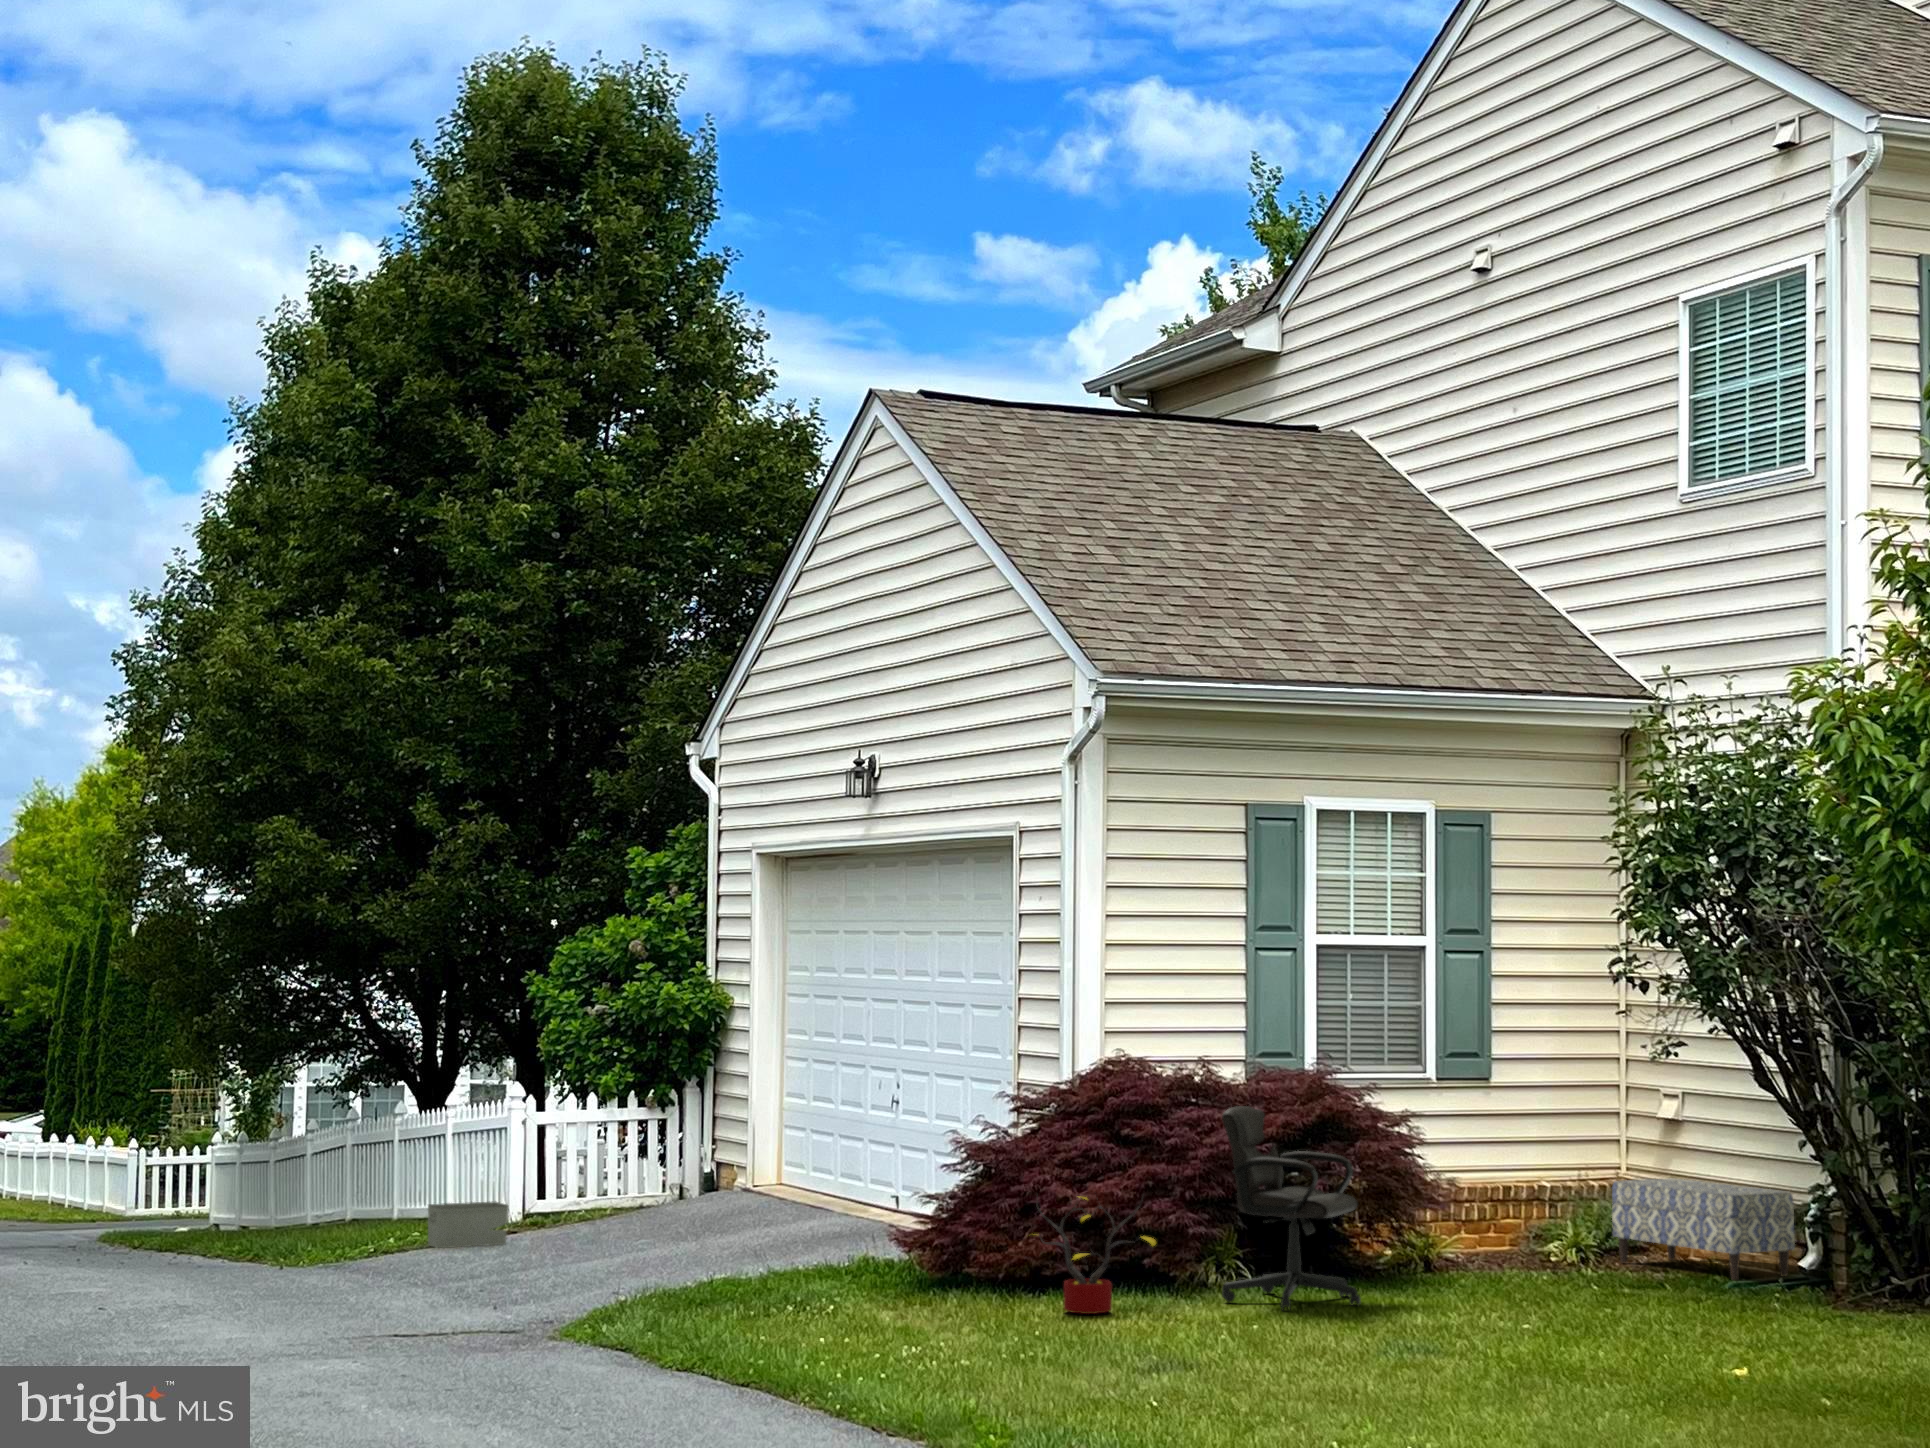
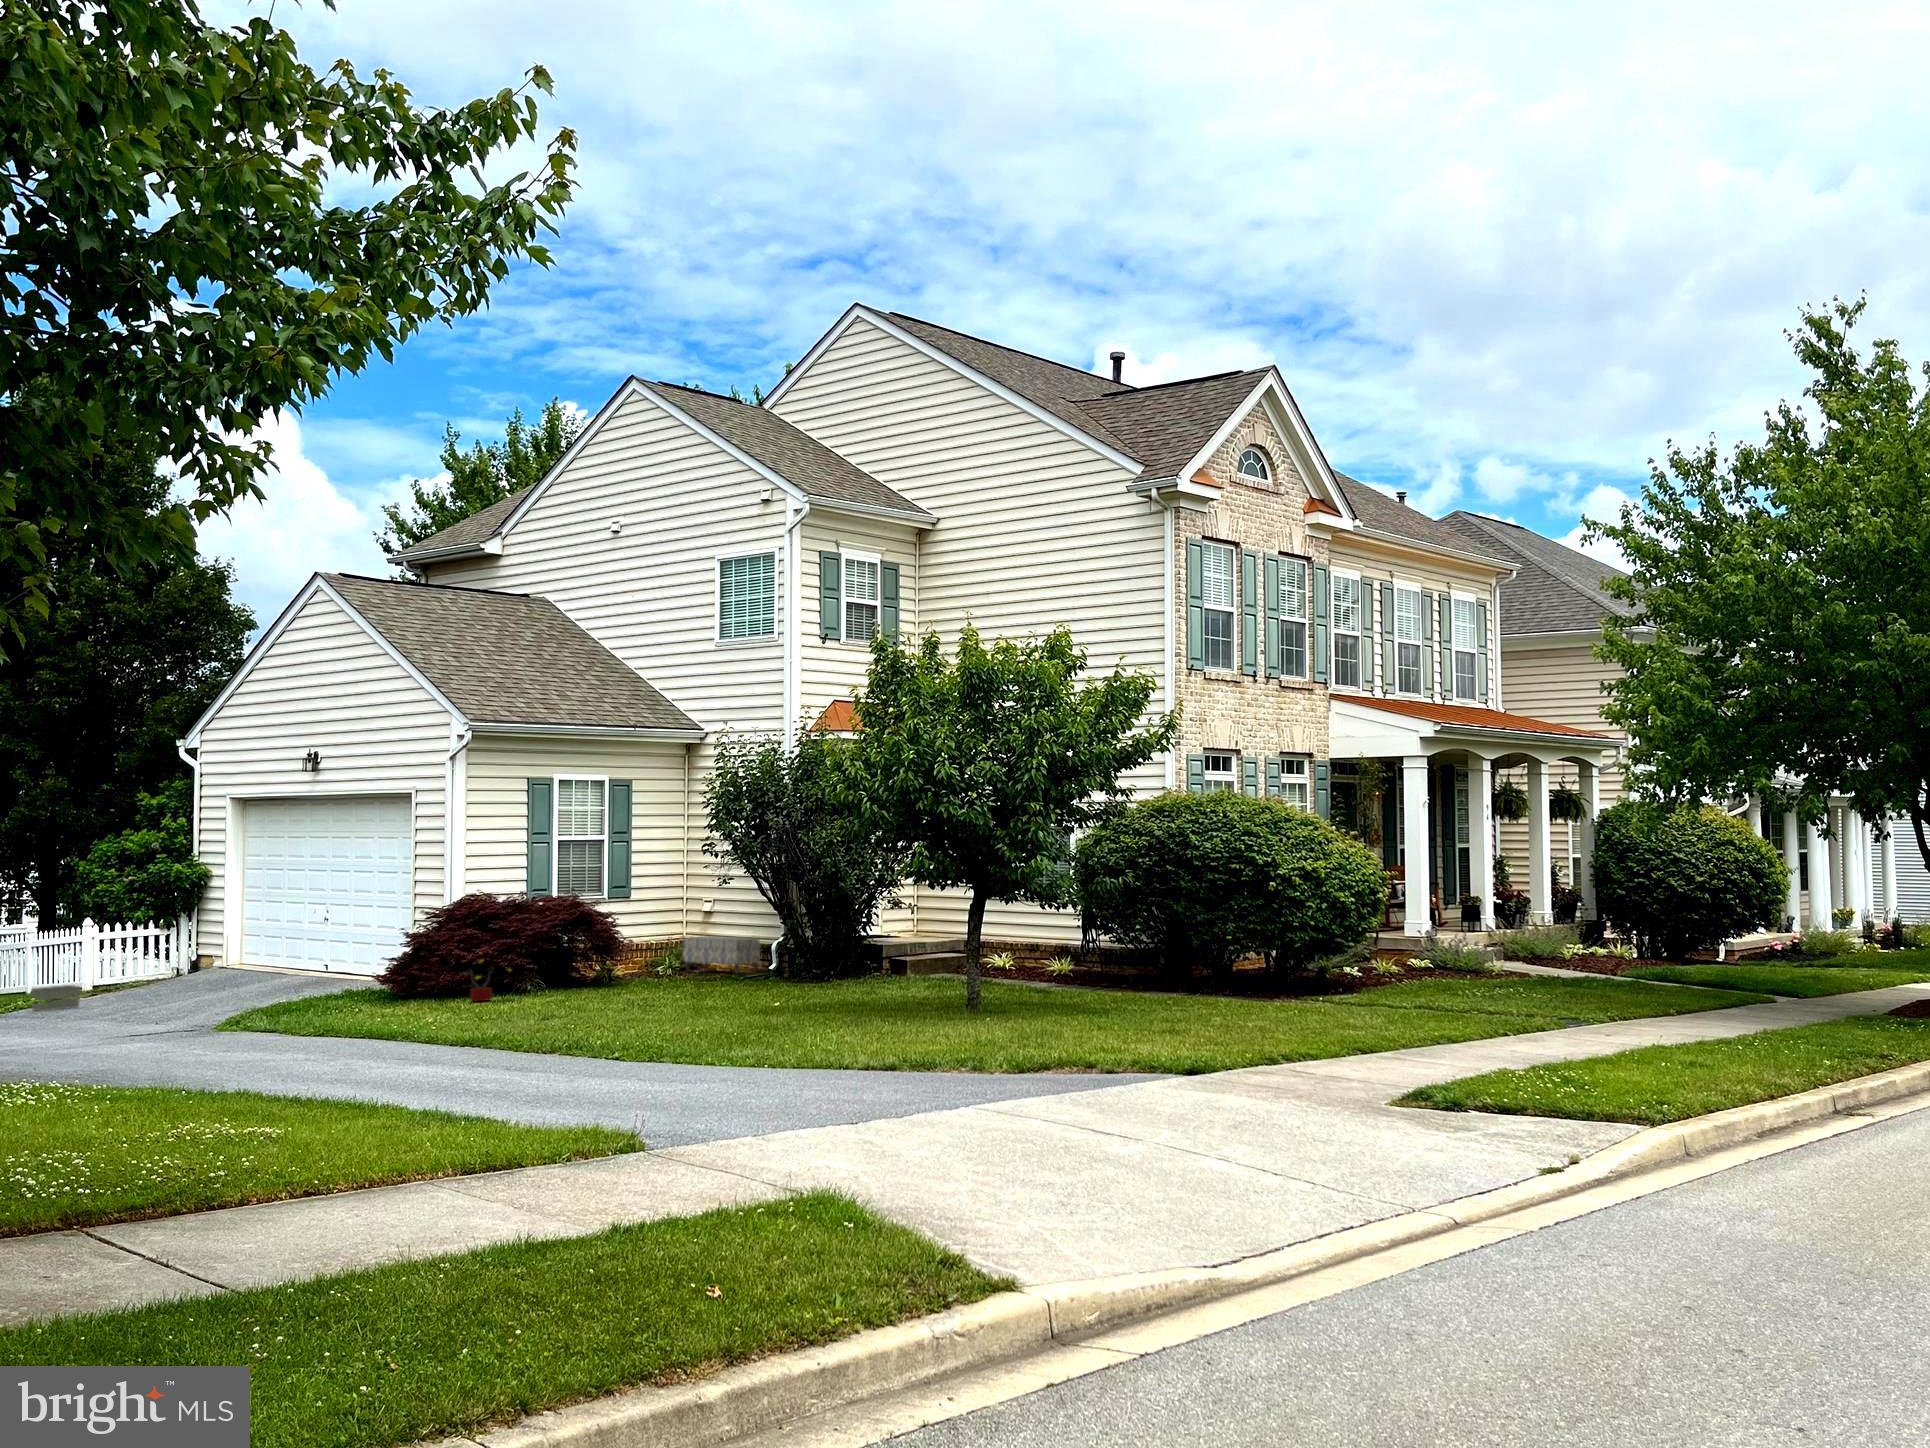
chair: present [1222,1106,1361,1310] -> none [534,912,593,995]

